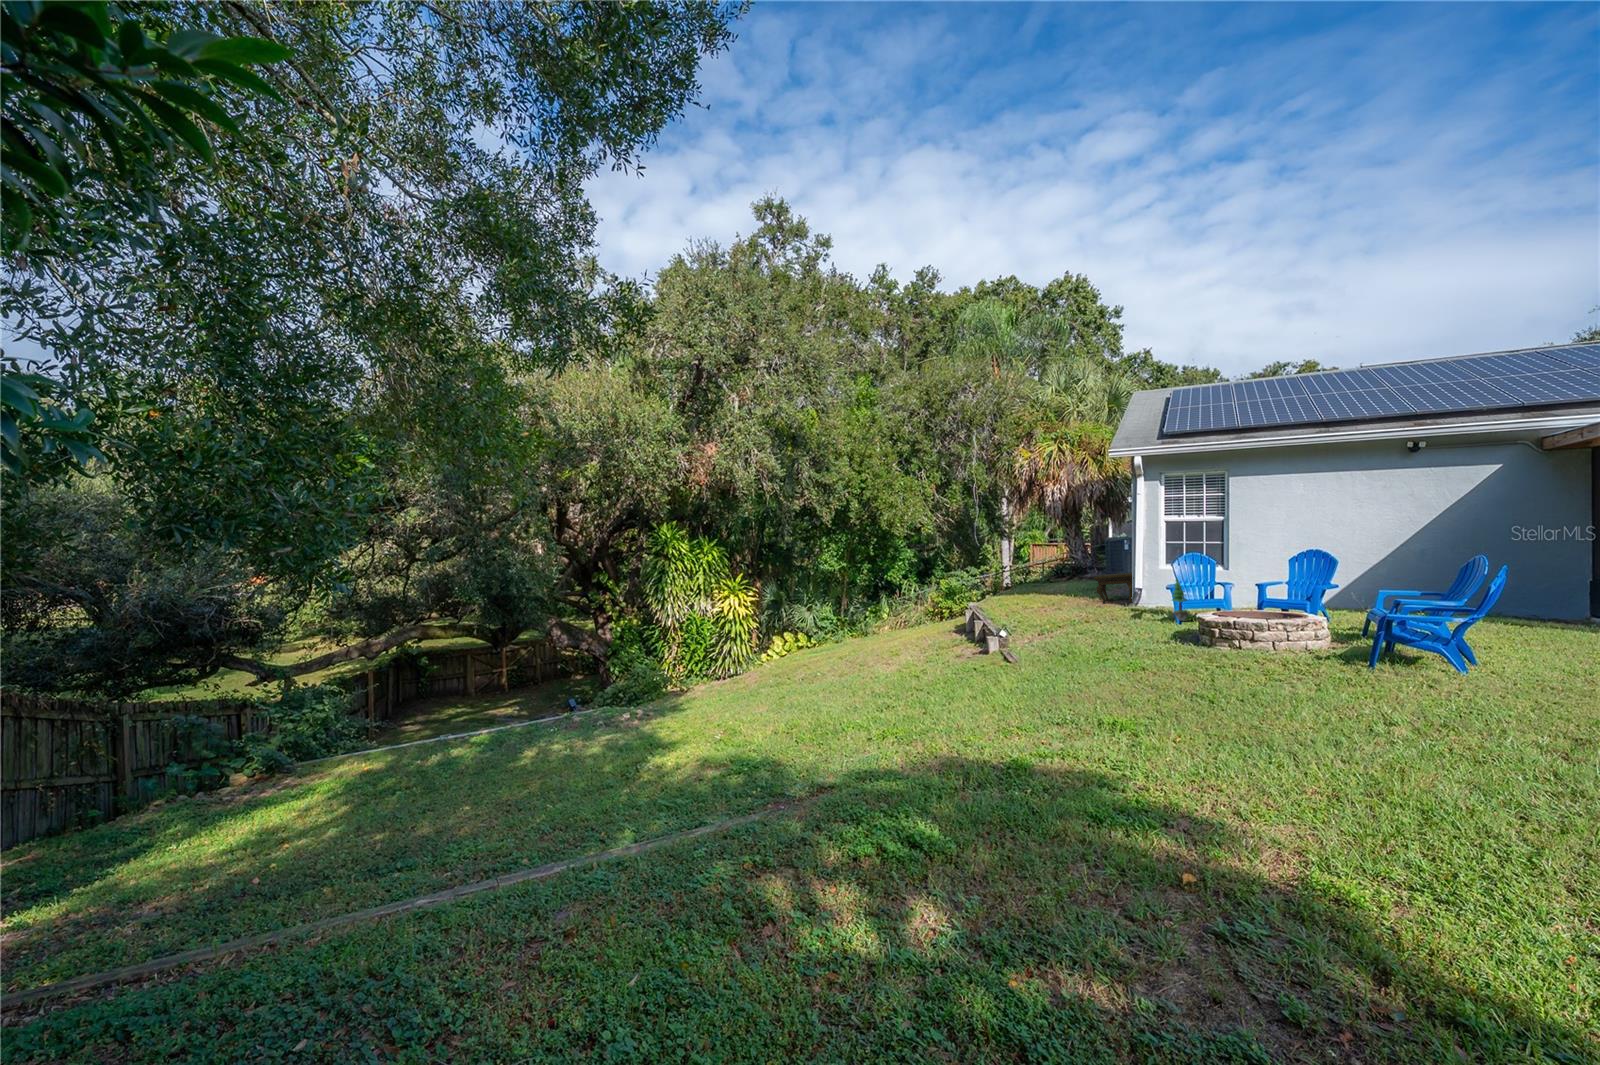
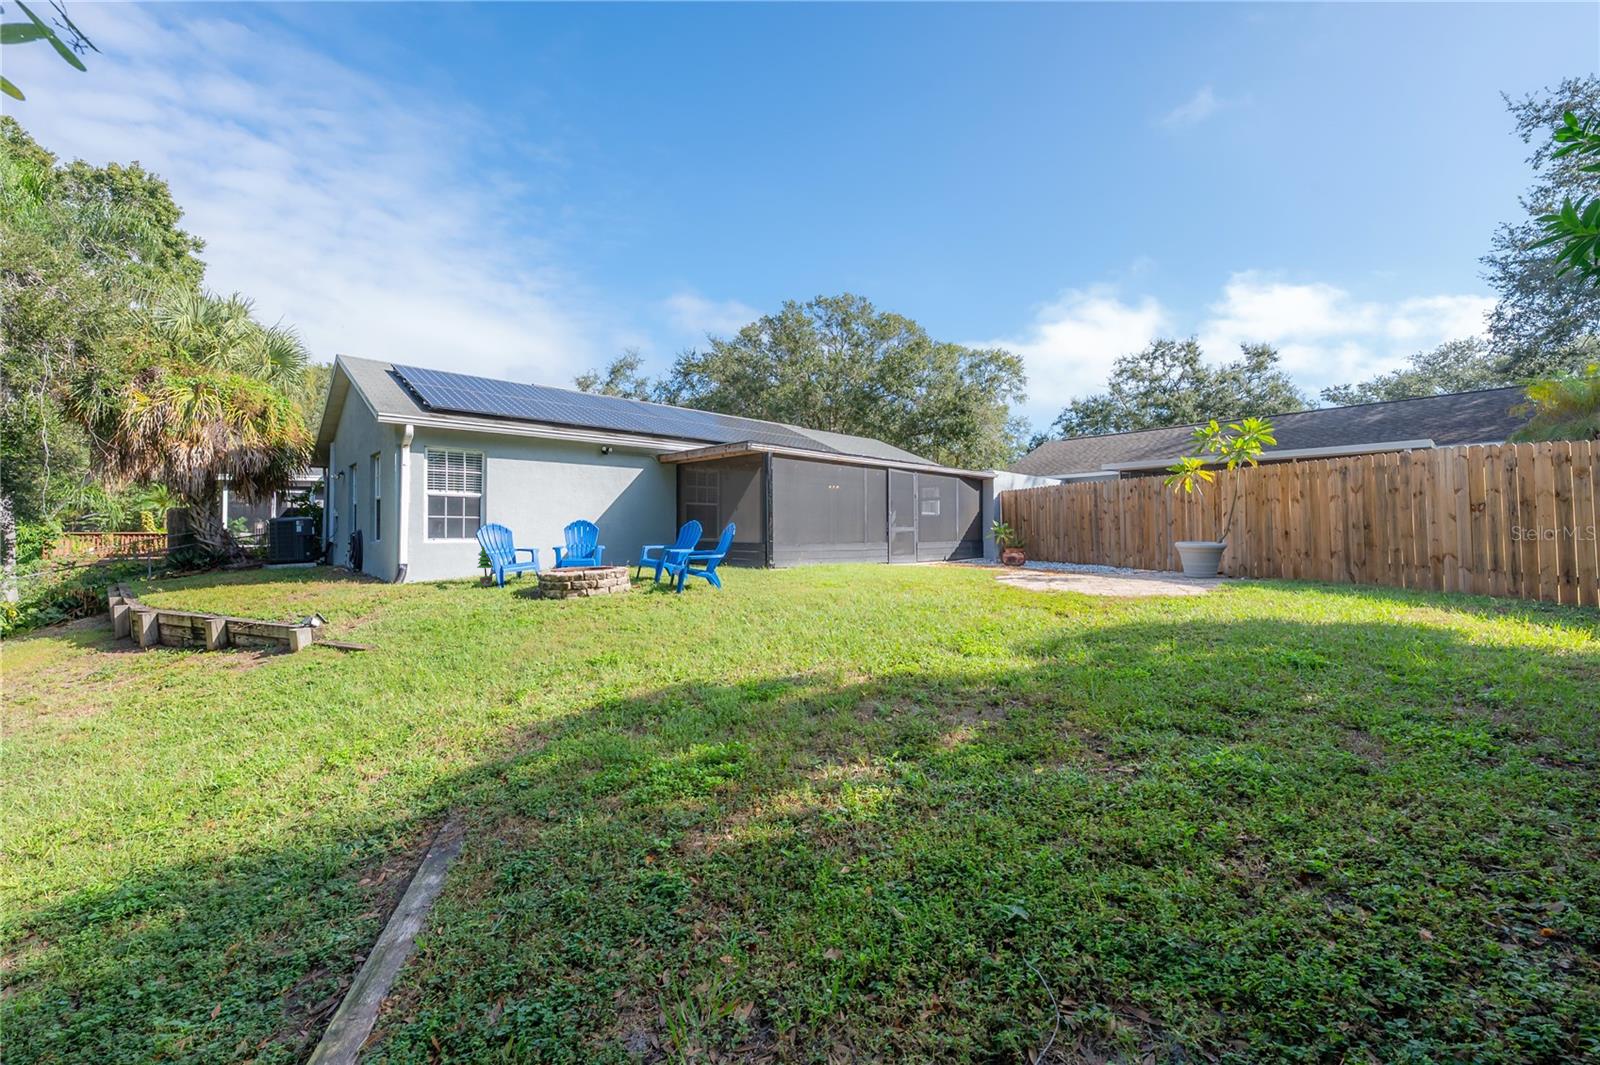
side table: present [1094,572,1132,604] -> none [328,549,384,585]

